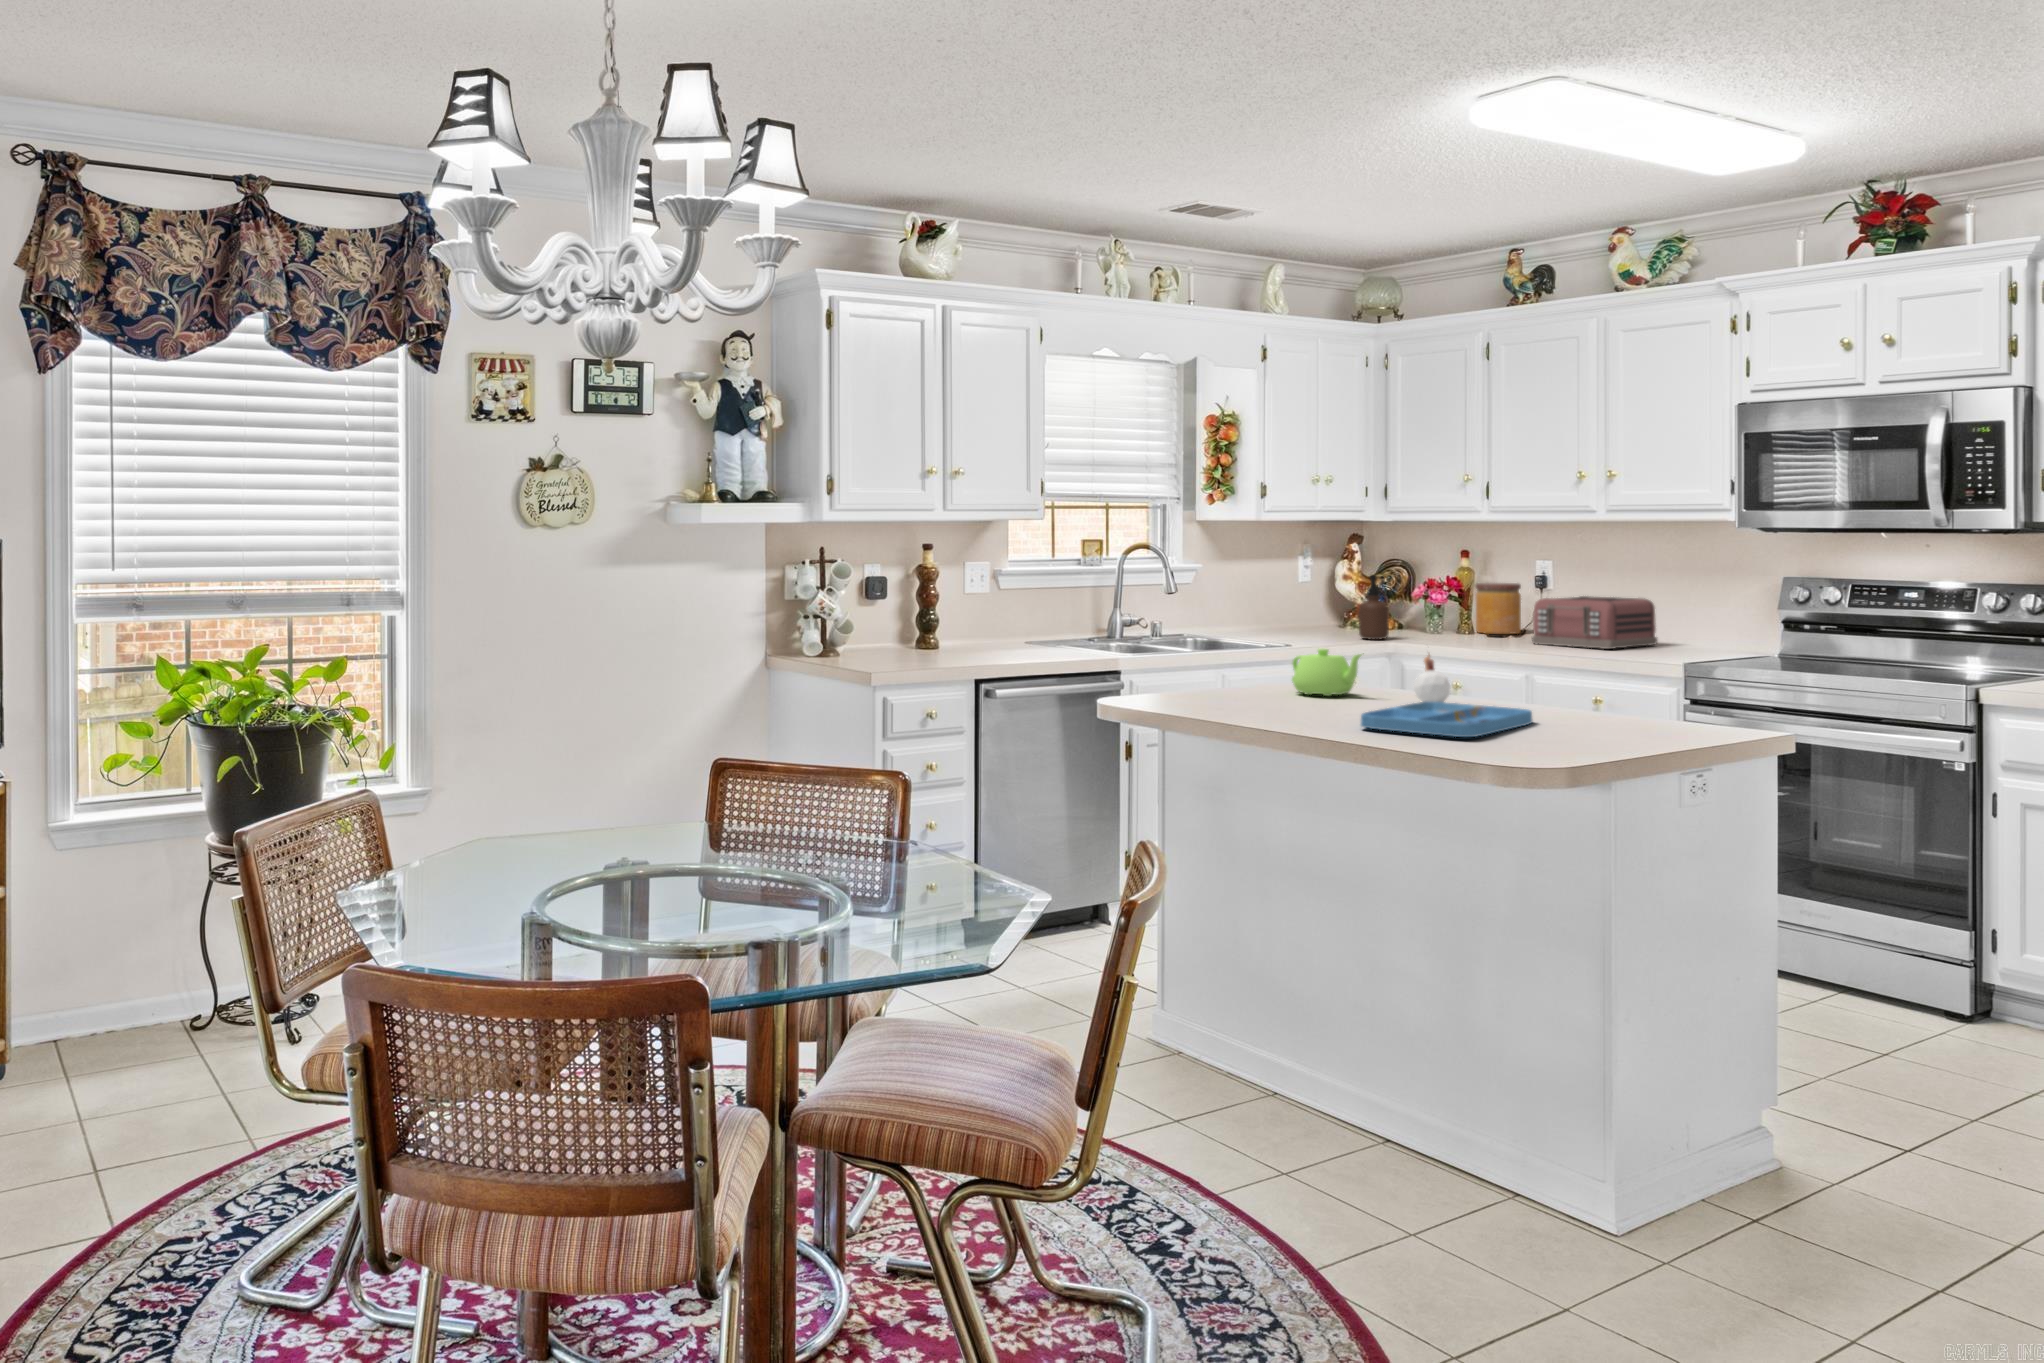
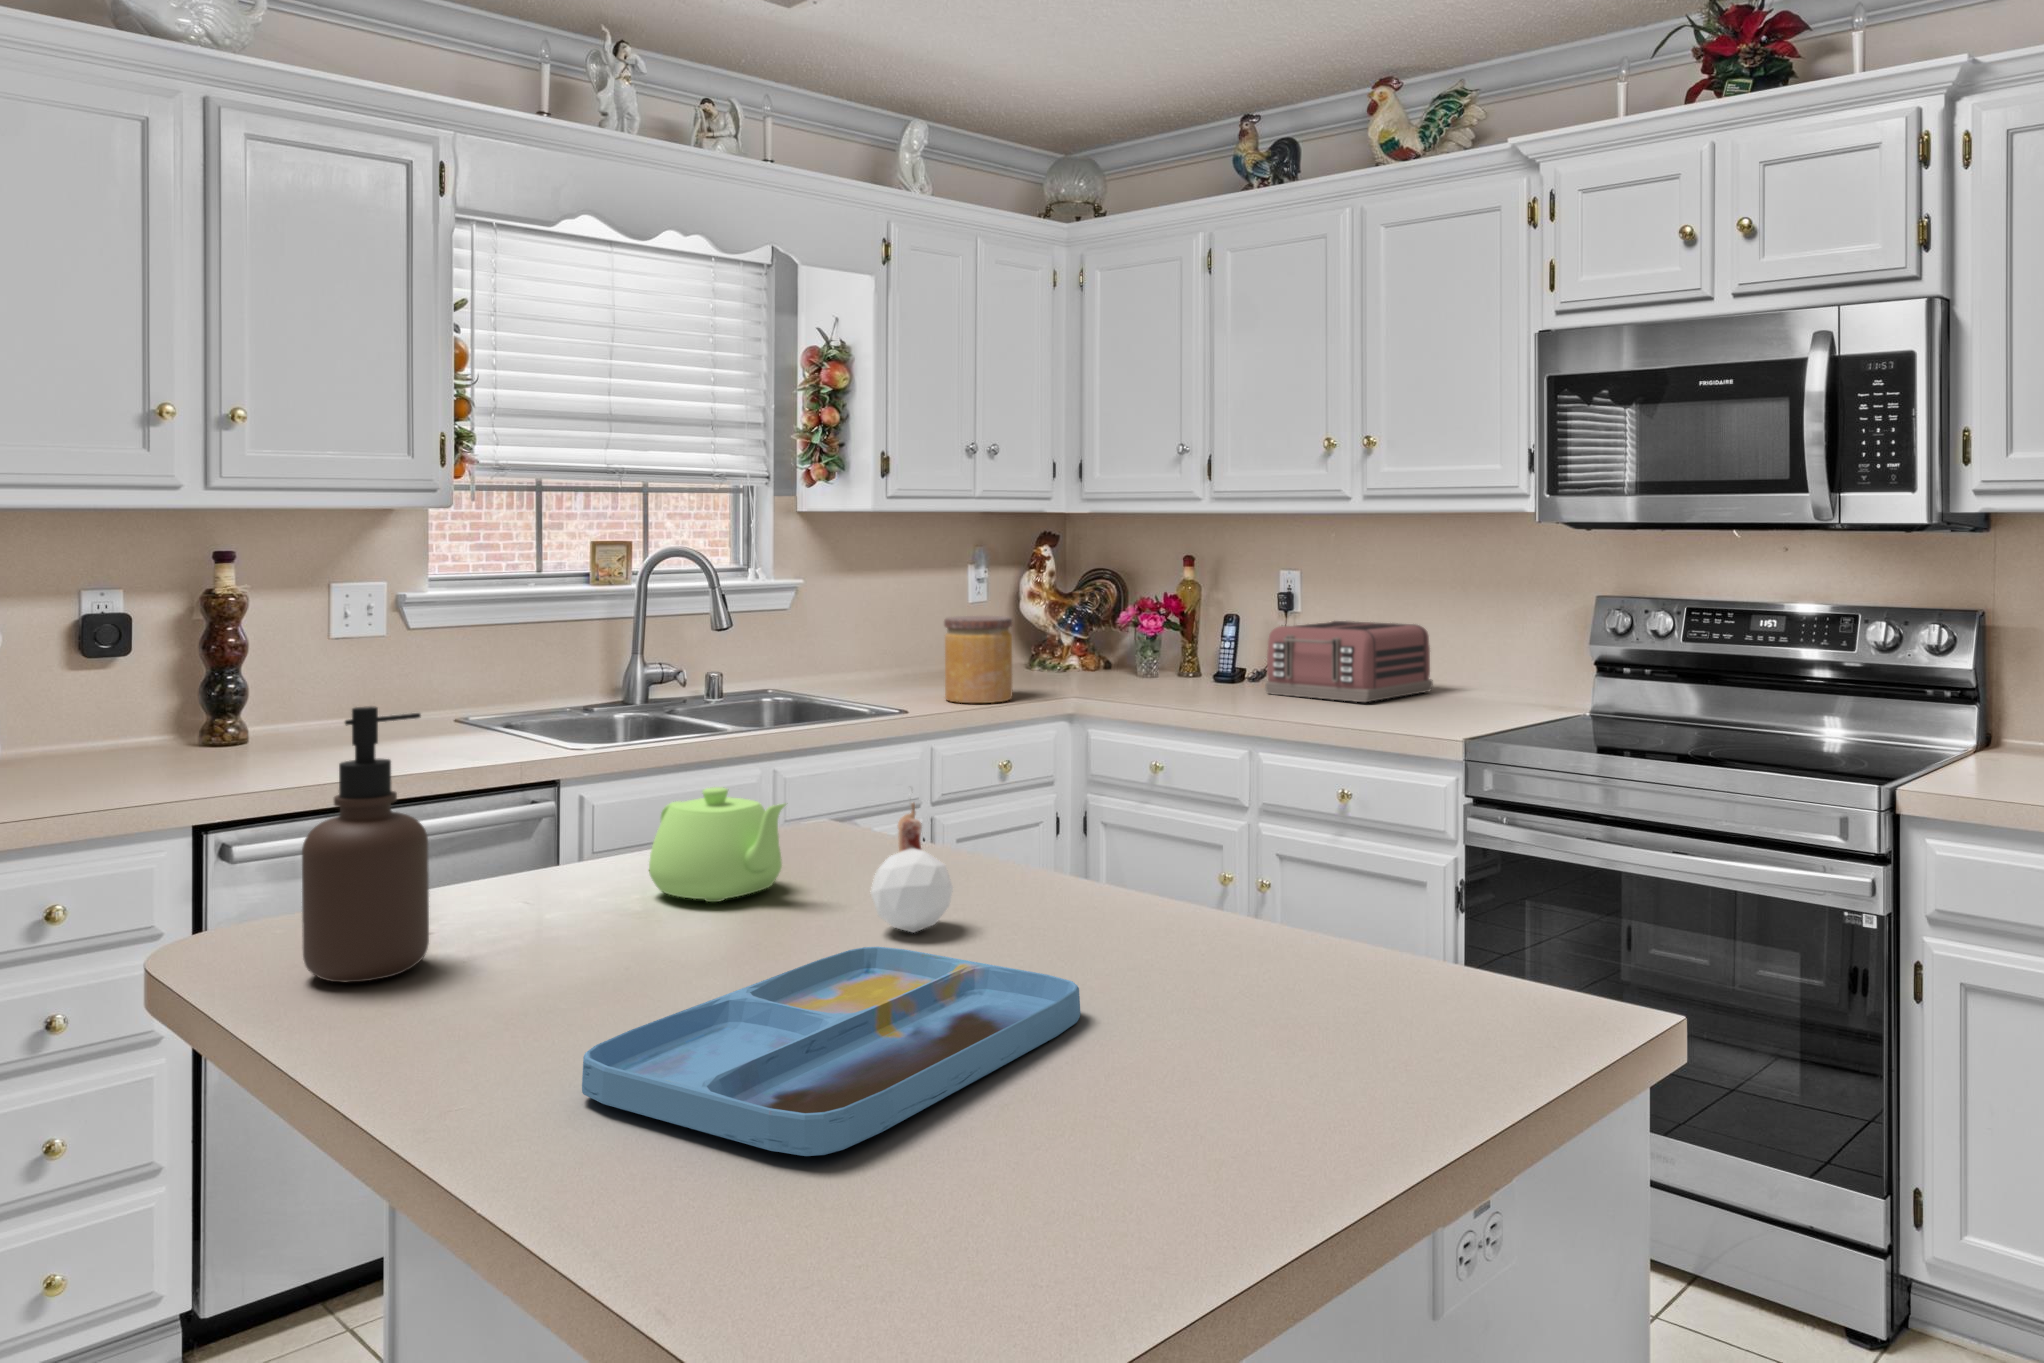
soap dispenser: present [1359,575,1389,640] -> present [302,706,429,982]
jar: present [1476,583,1521,634] -> present [944,616,1012,703]

